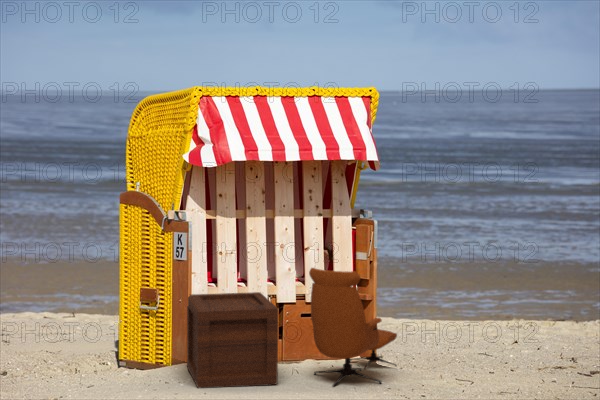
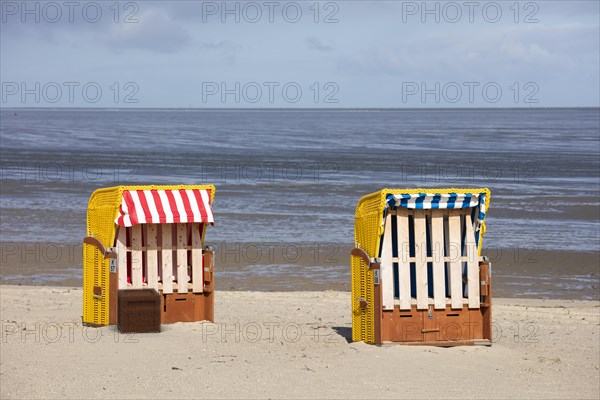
lounge chair: present [309,268,397,387] -> none [176,276,224,334]

